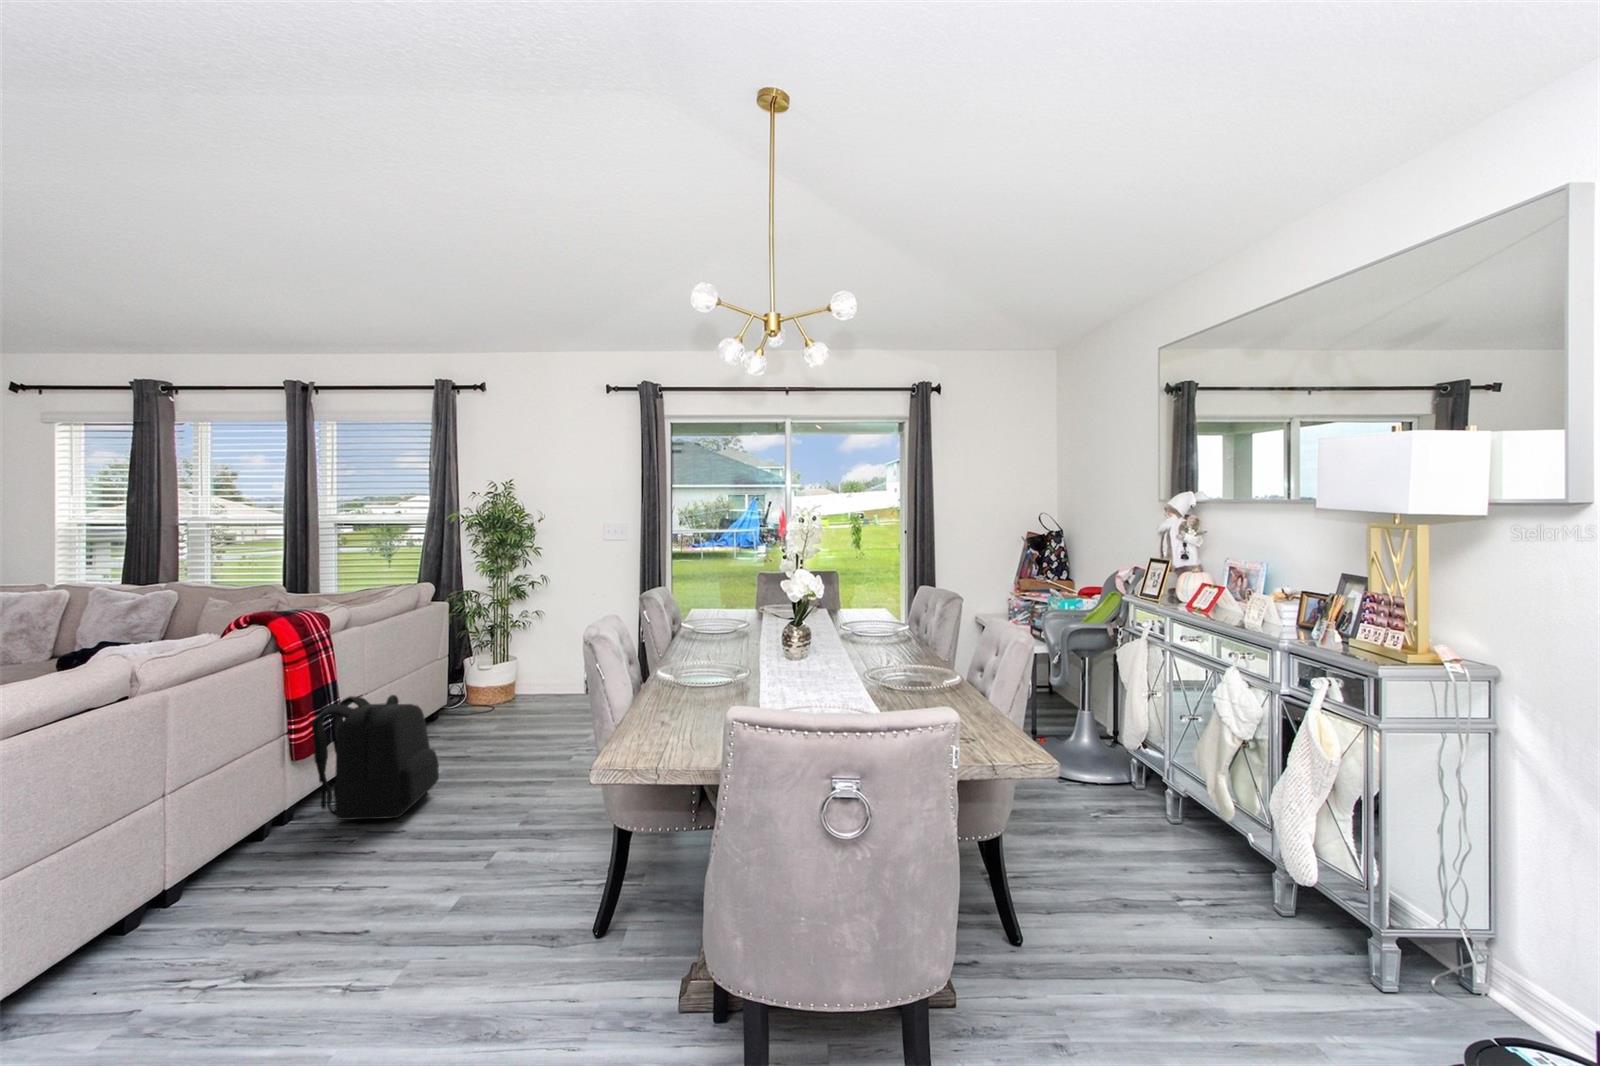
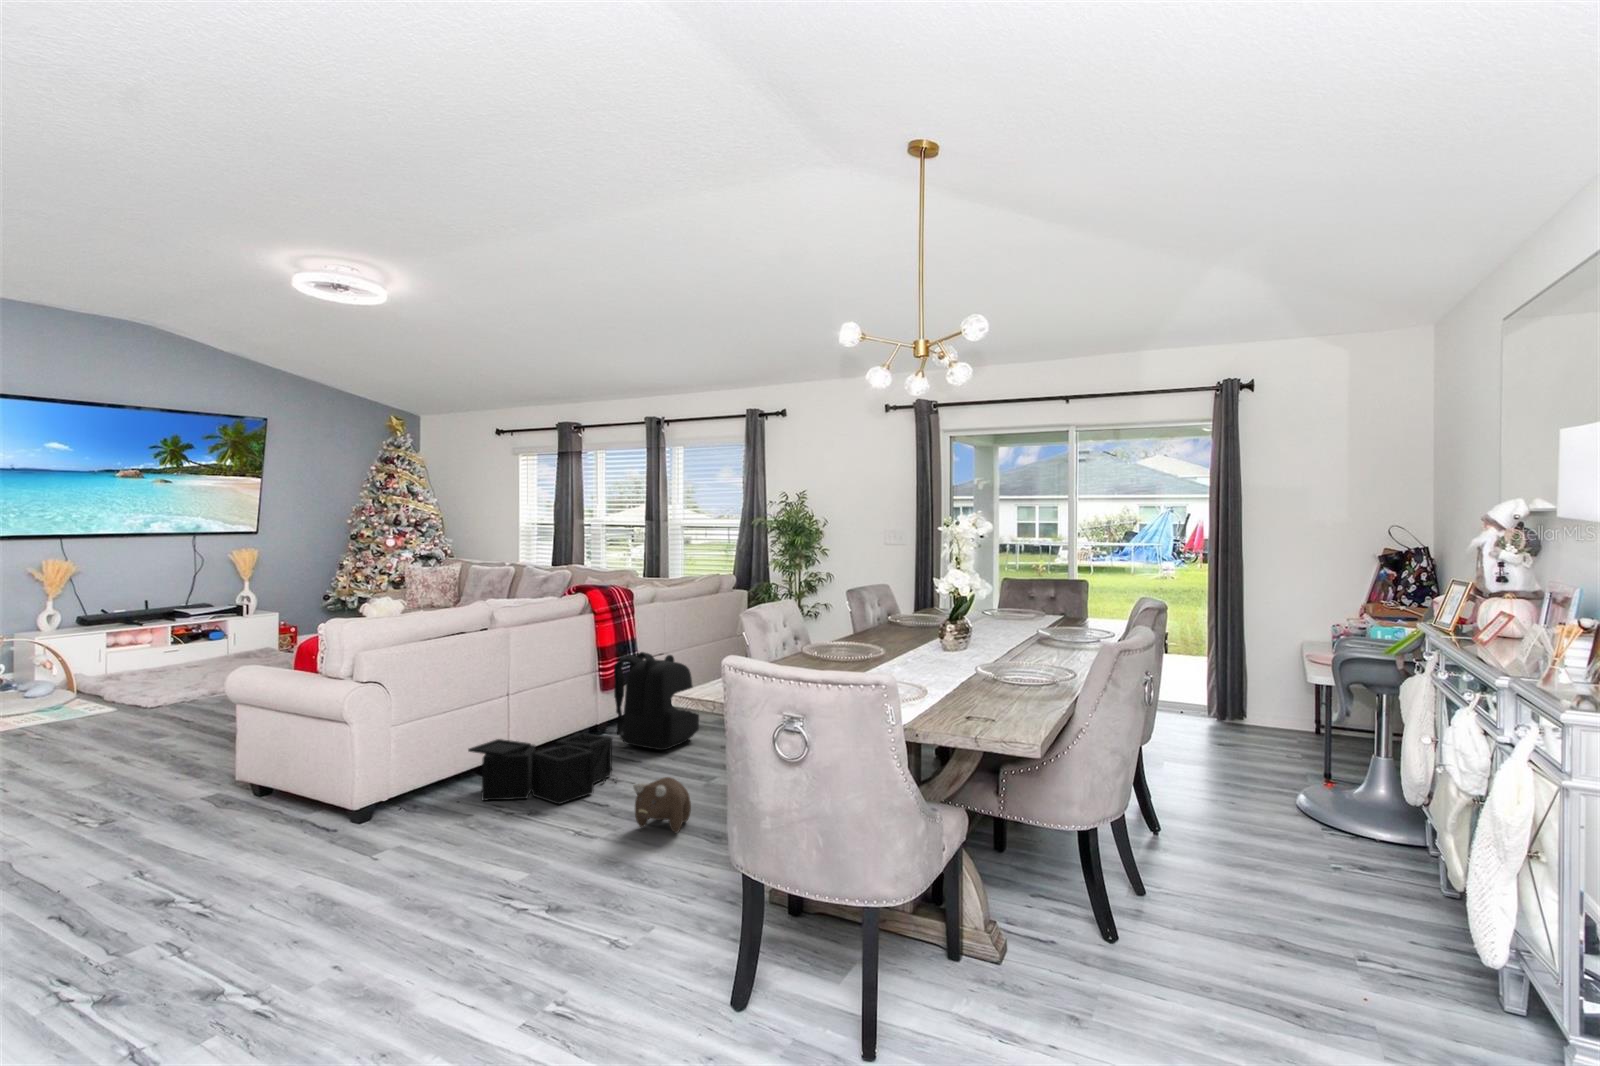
storage bin: none [100,826,362,983] -> present [468,732,612,804]
plush toy: none [429,873,502,950] -> present [633,777,691,833]

